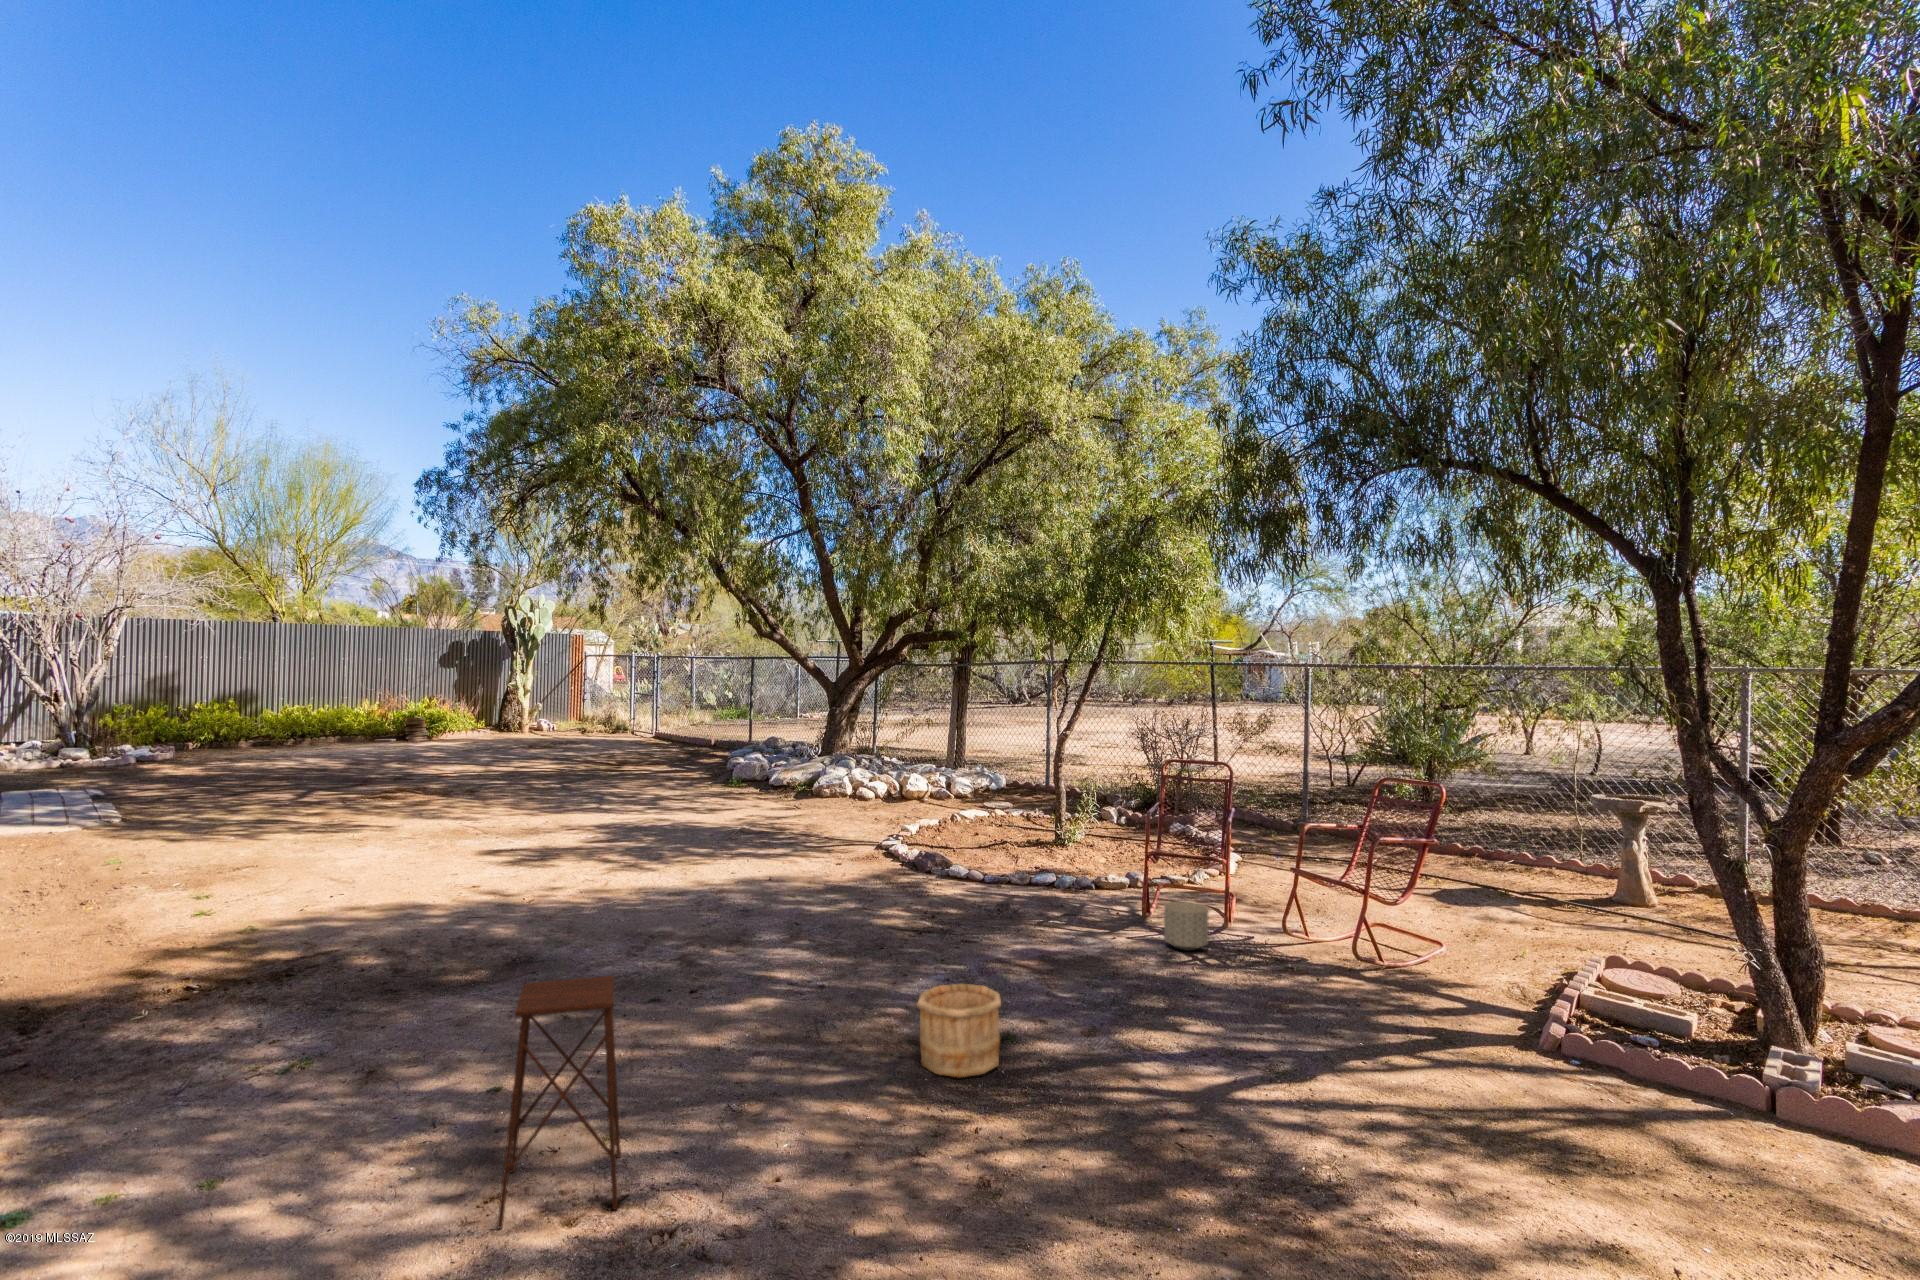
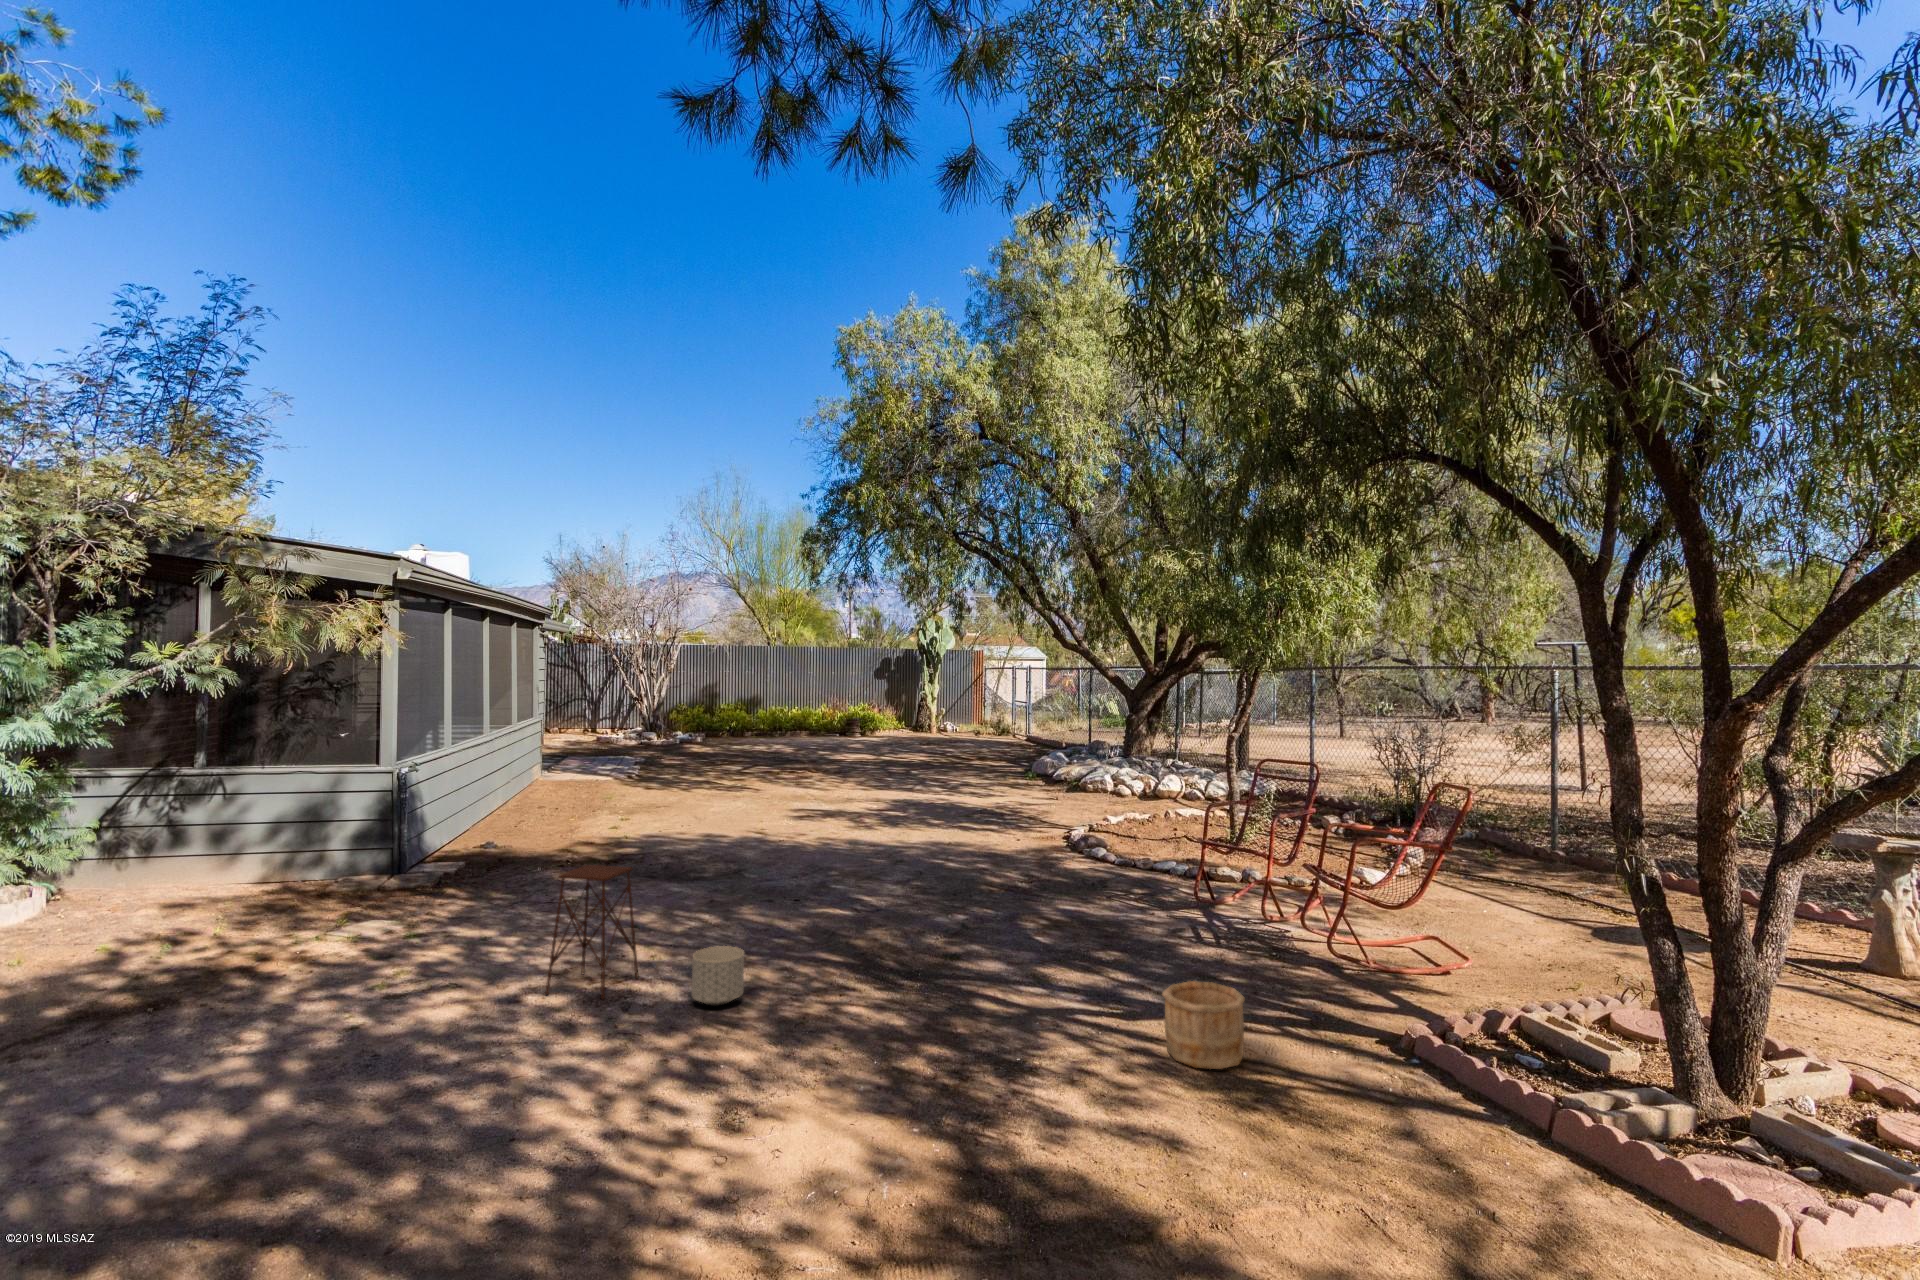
planter: present [1164,902,1209,951] -> present [692,946,744,1006]
wooden bucket: present [917,984,1001,1078] -> present [1162,981,1245,1069]

